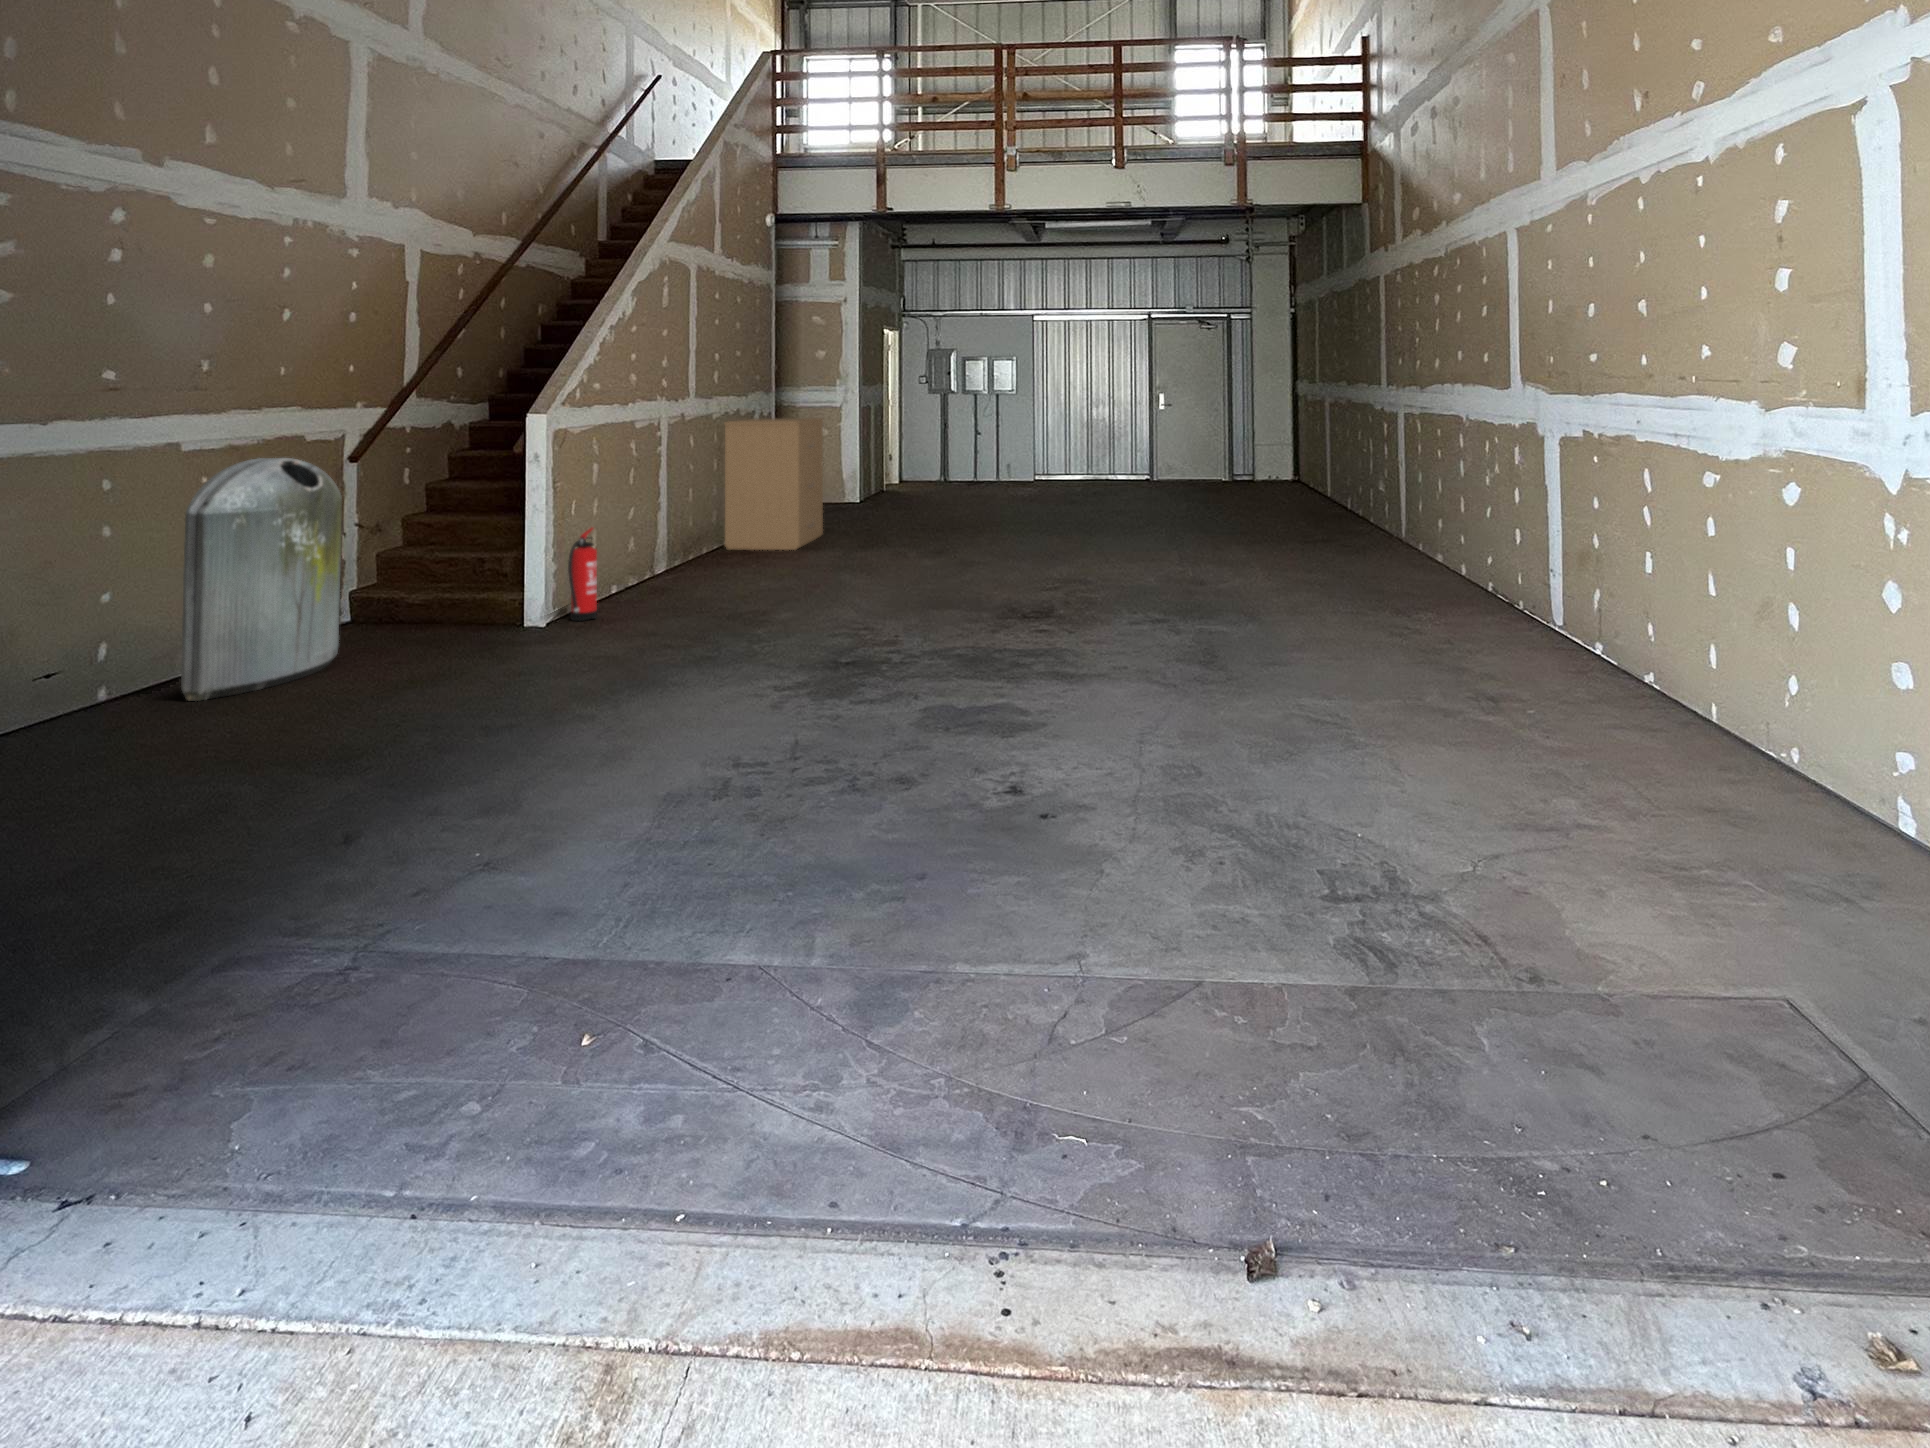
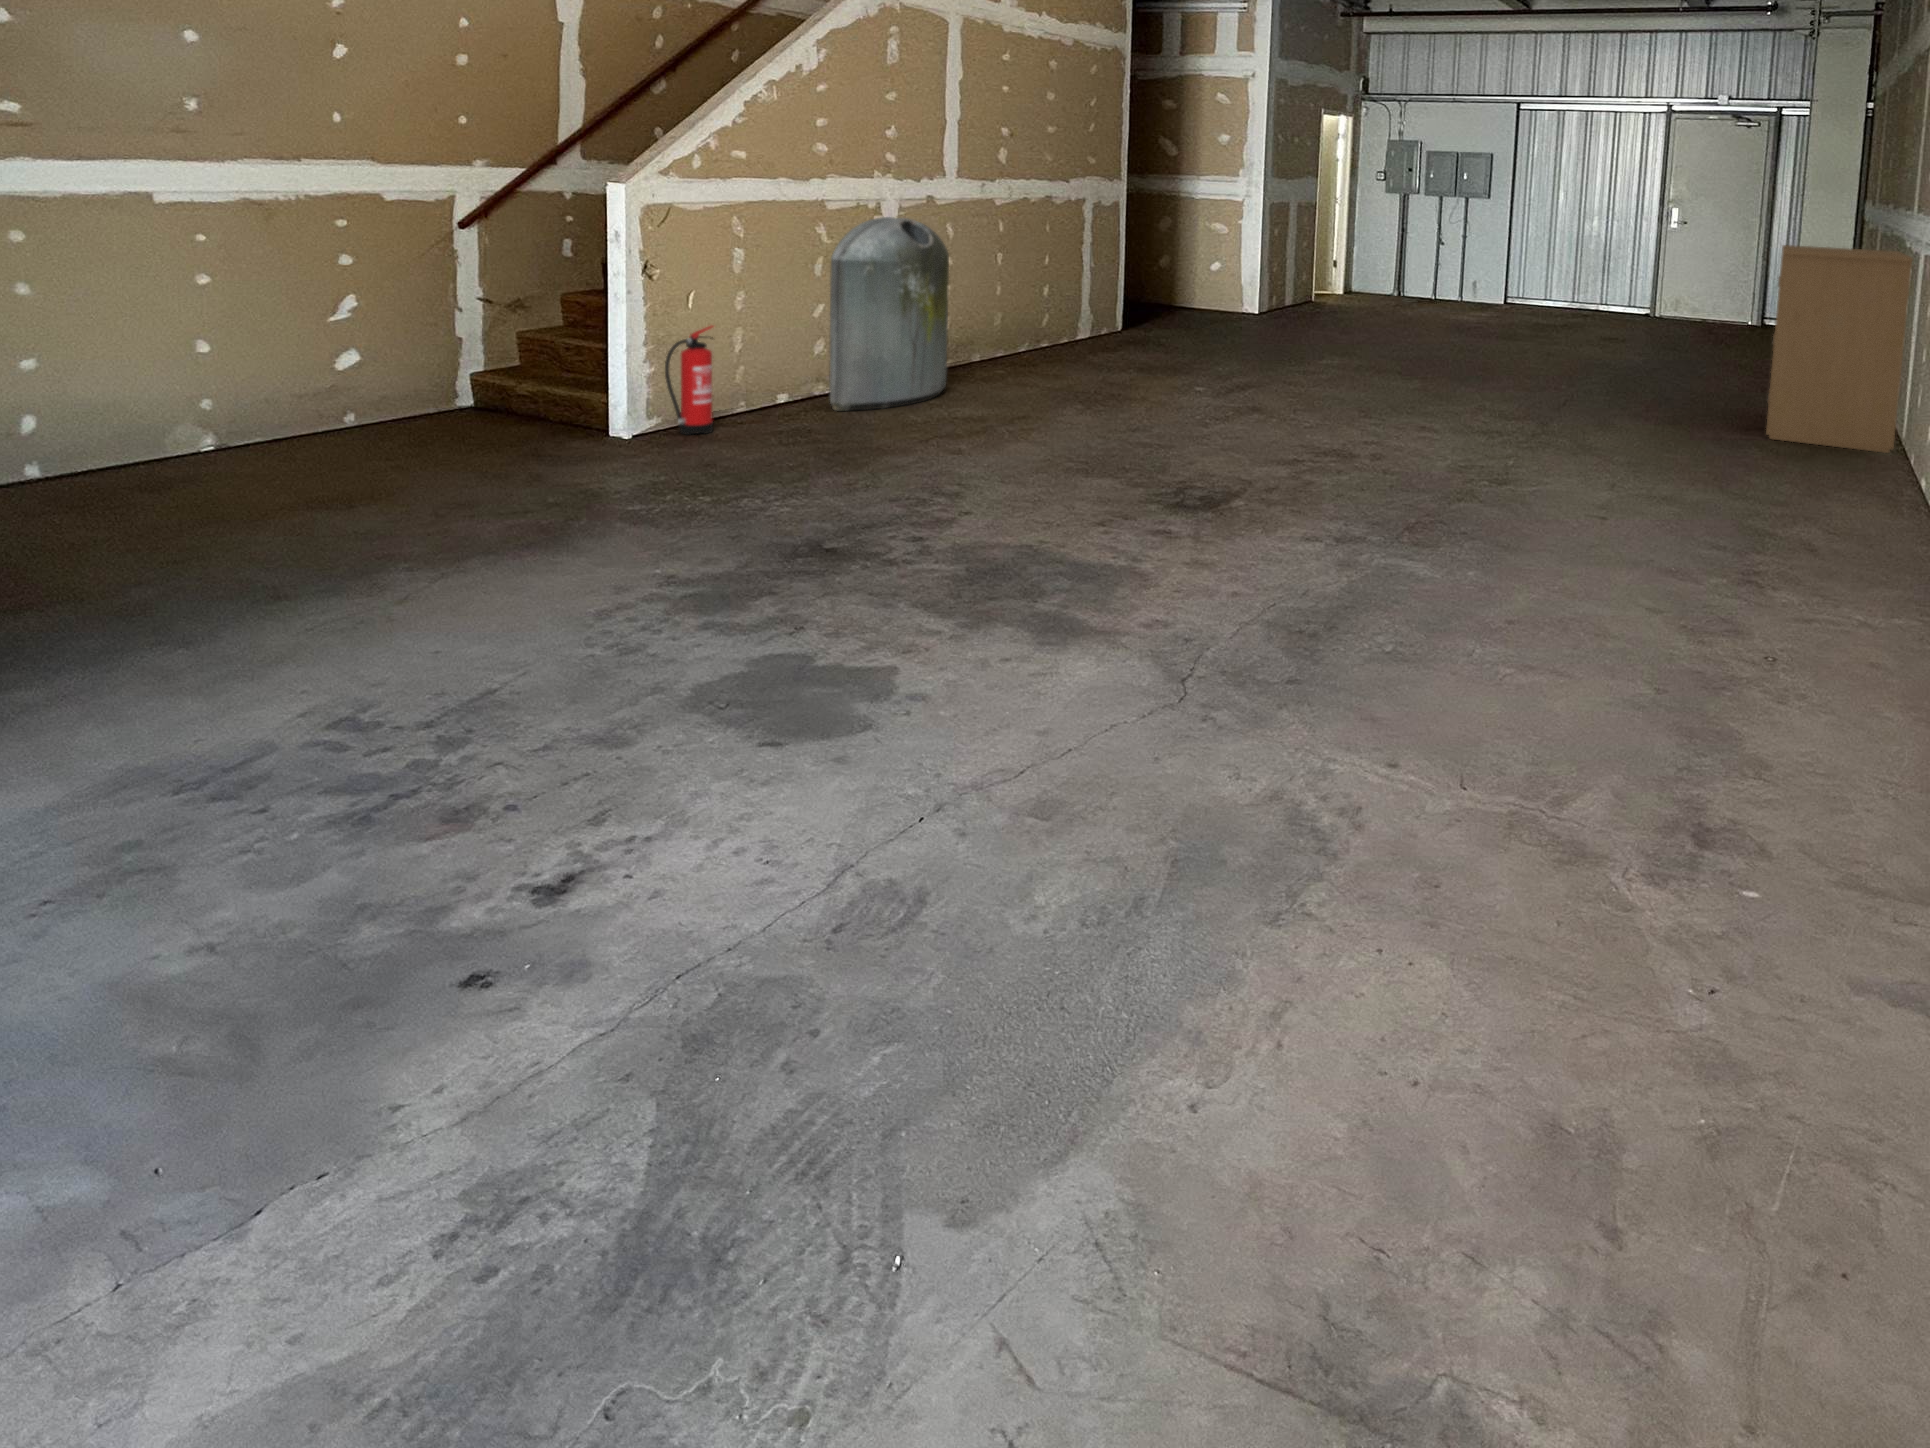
filing cabinet: present [725,418,823,550] -> present [1766,245,1912,453]
trash can: present [181,458,342,701] -> present [829,217,949,411]

